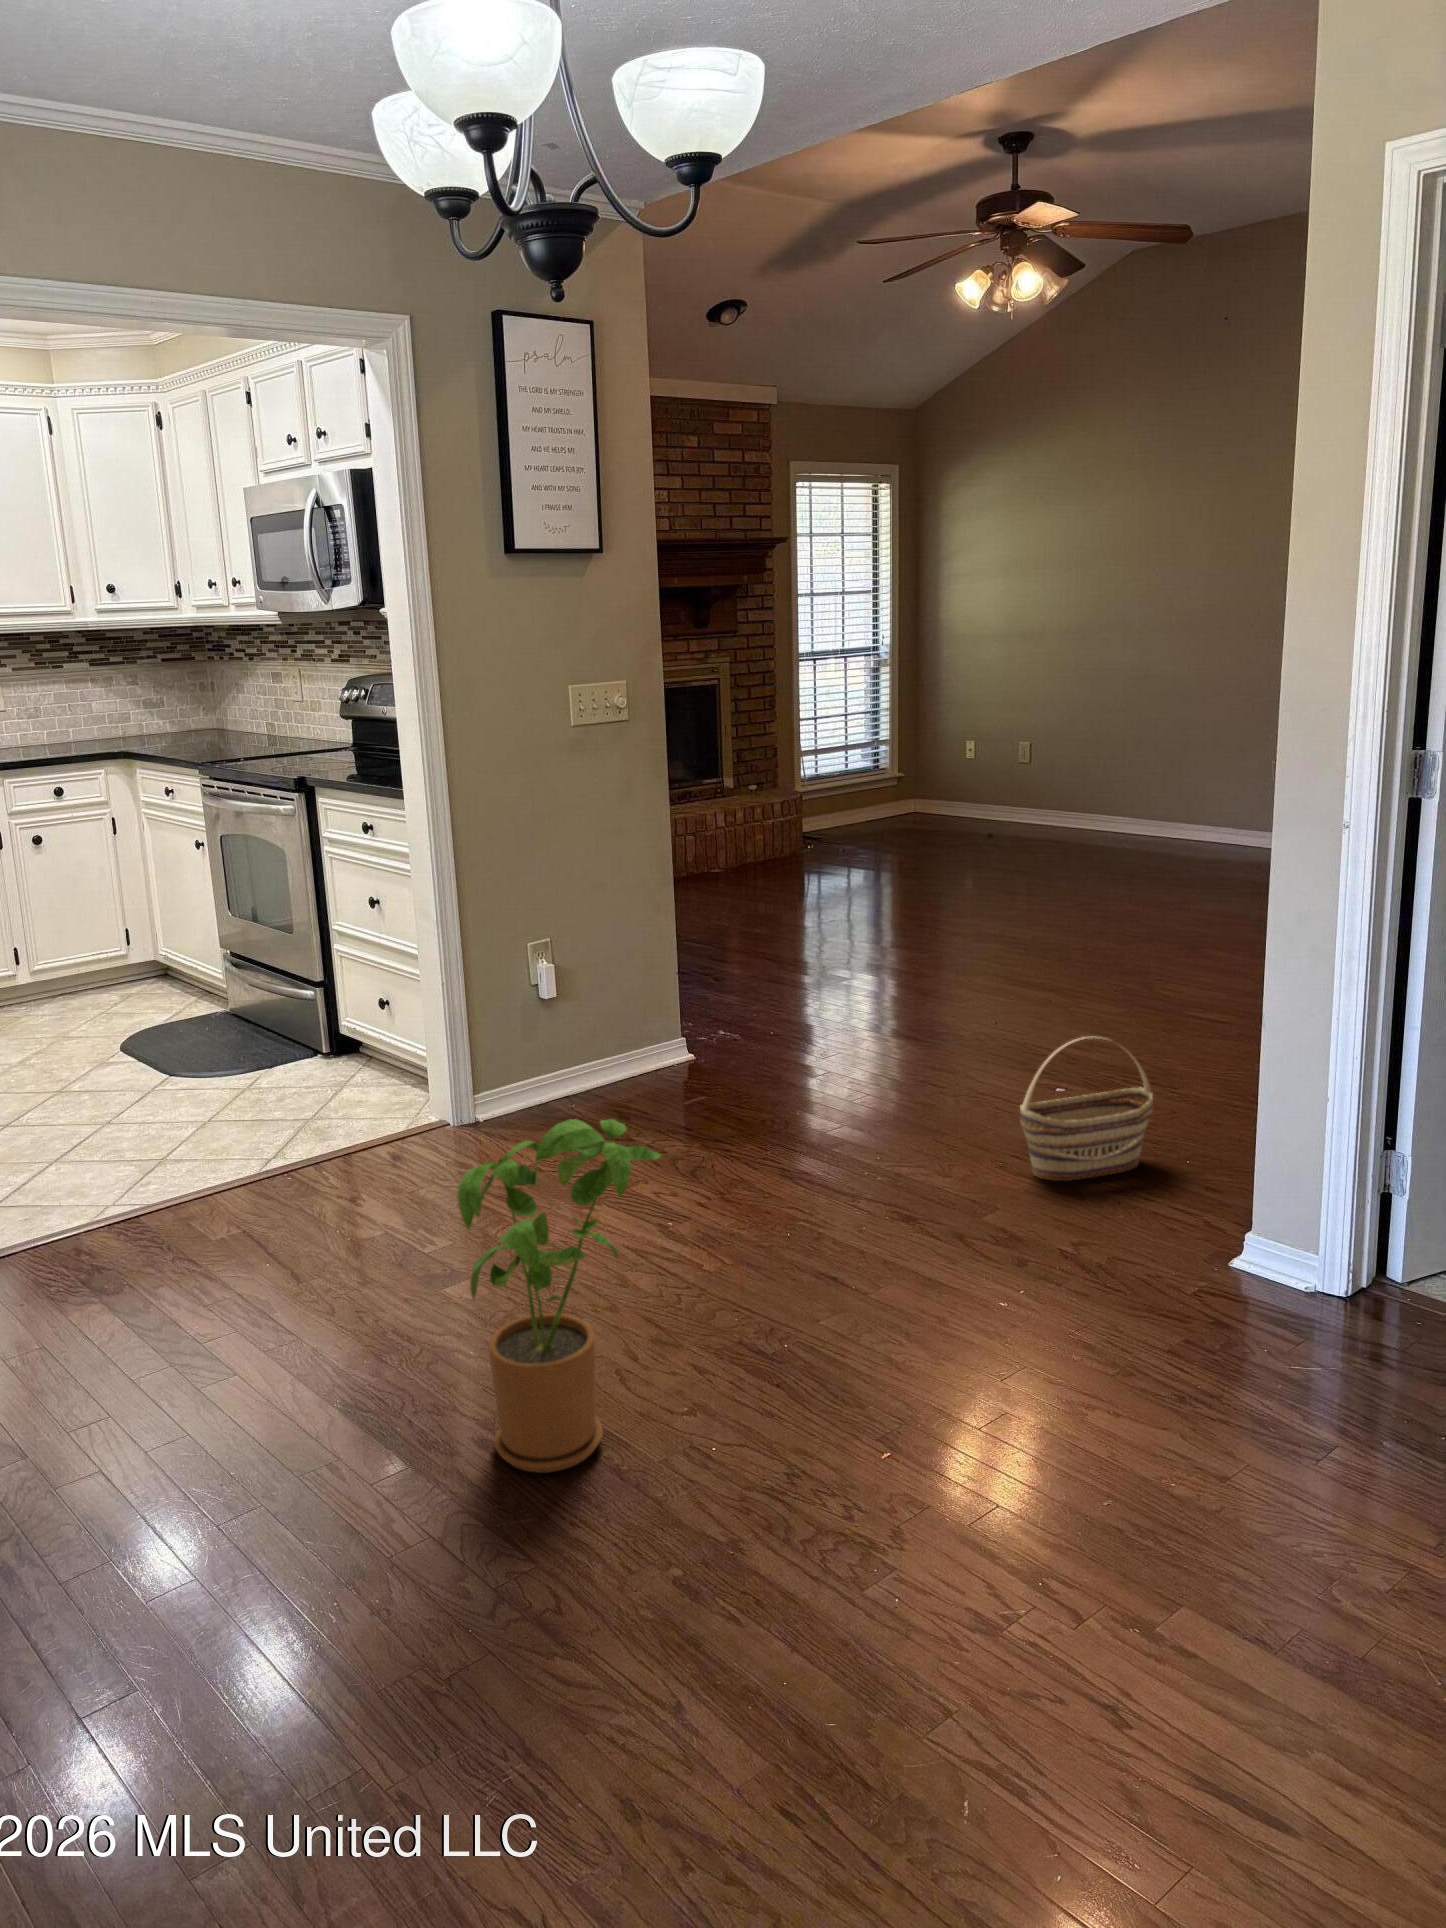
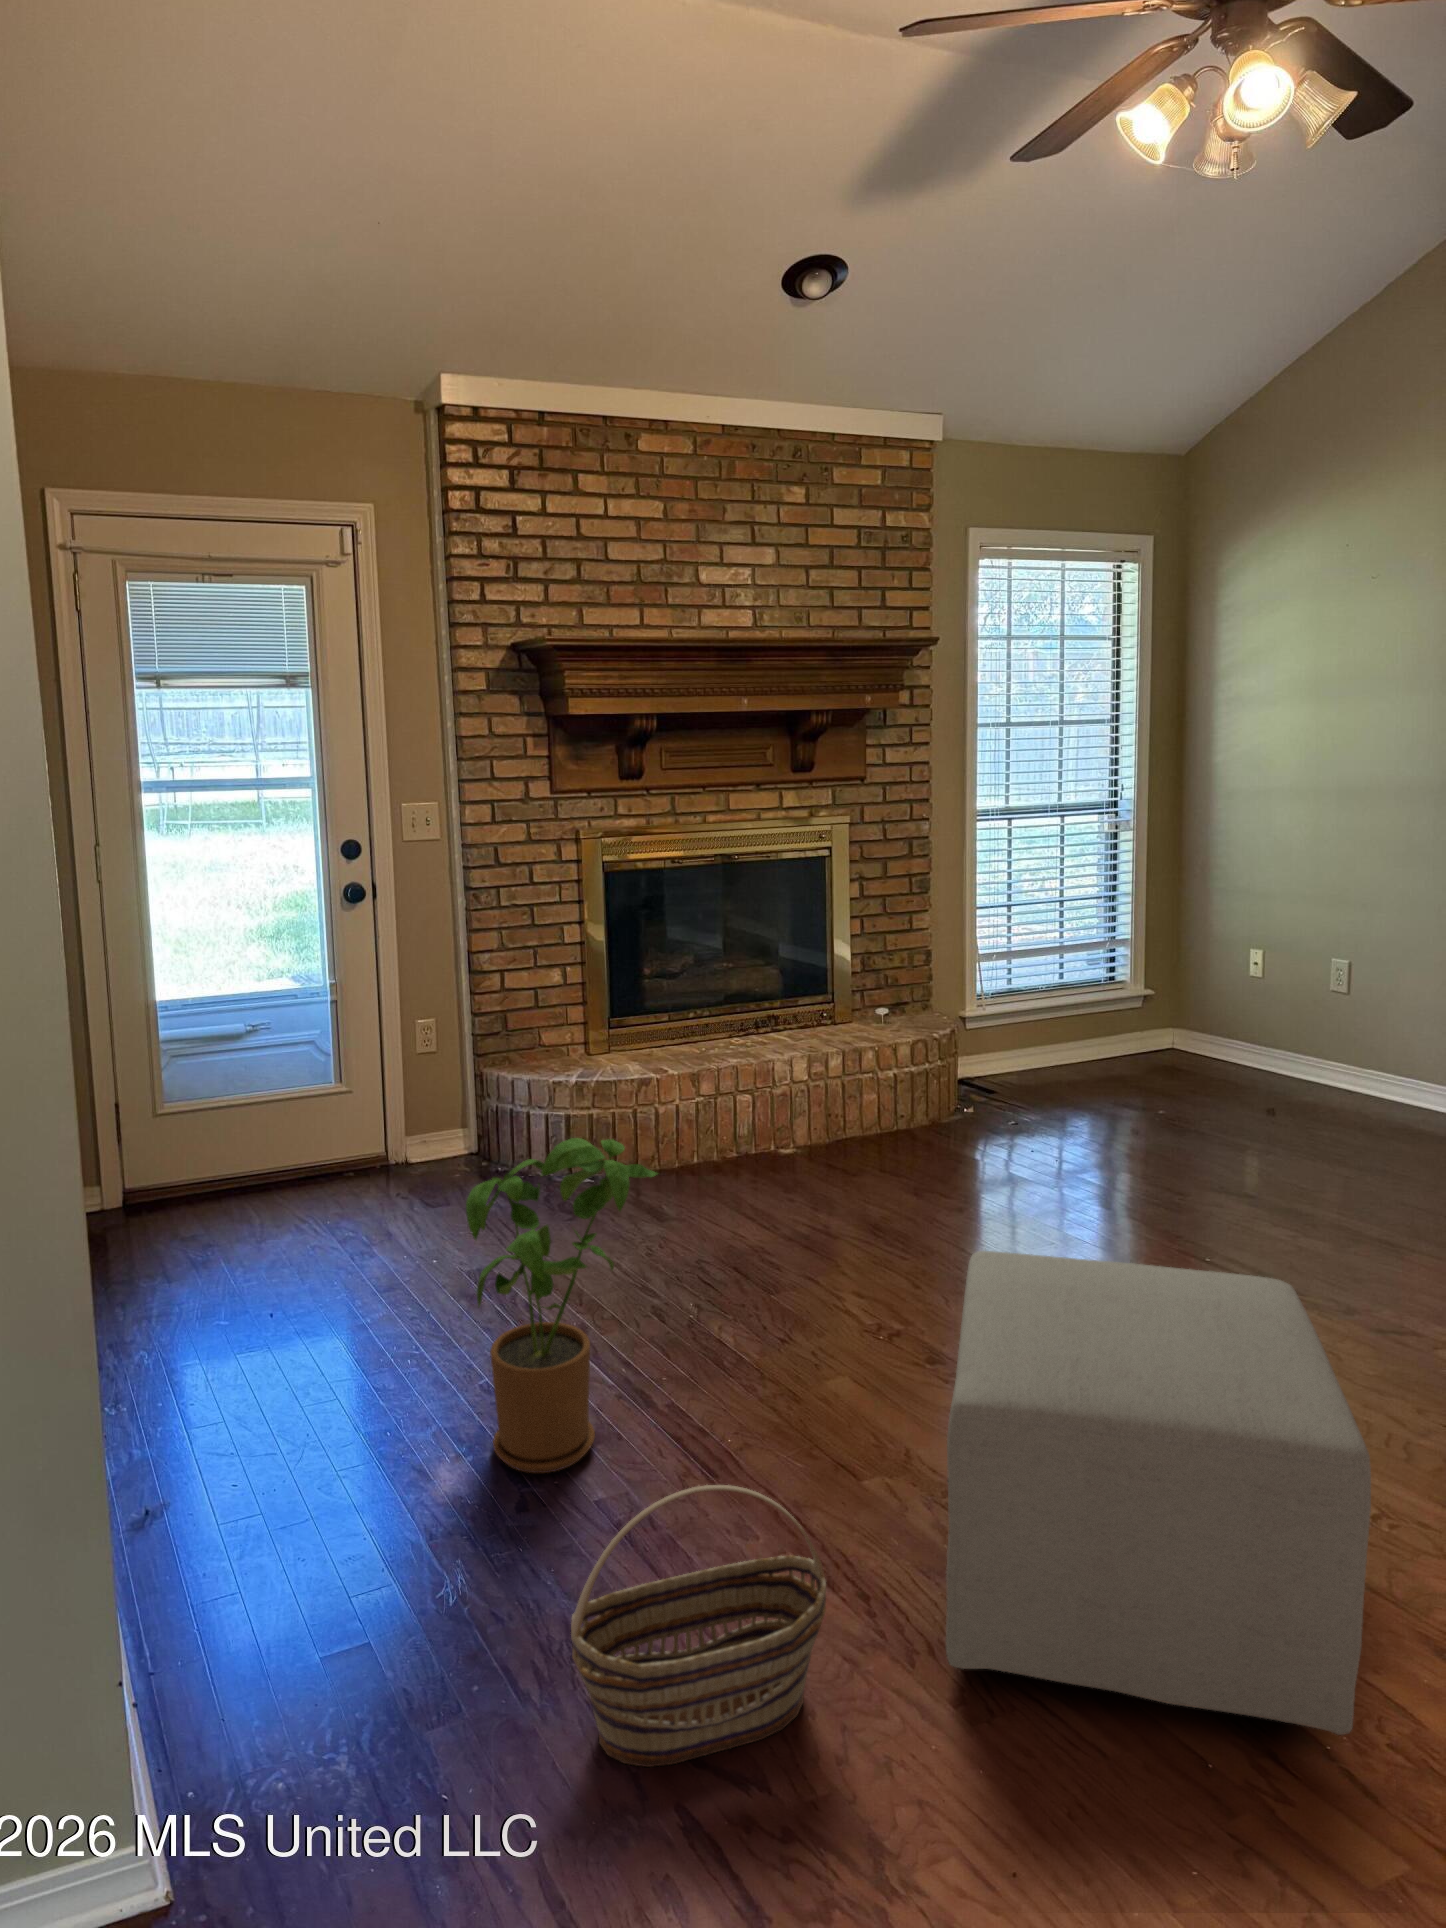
basket: present [1020,1036,1153,1181] -> present [571,1485,826,1767]
ottoman: none [962,1234,1405,1736] -> present [946,1251,1371,1735]

